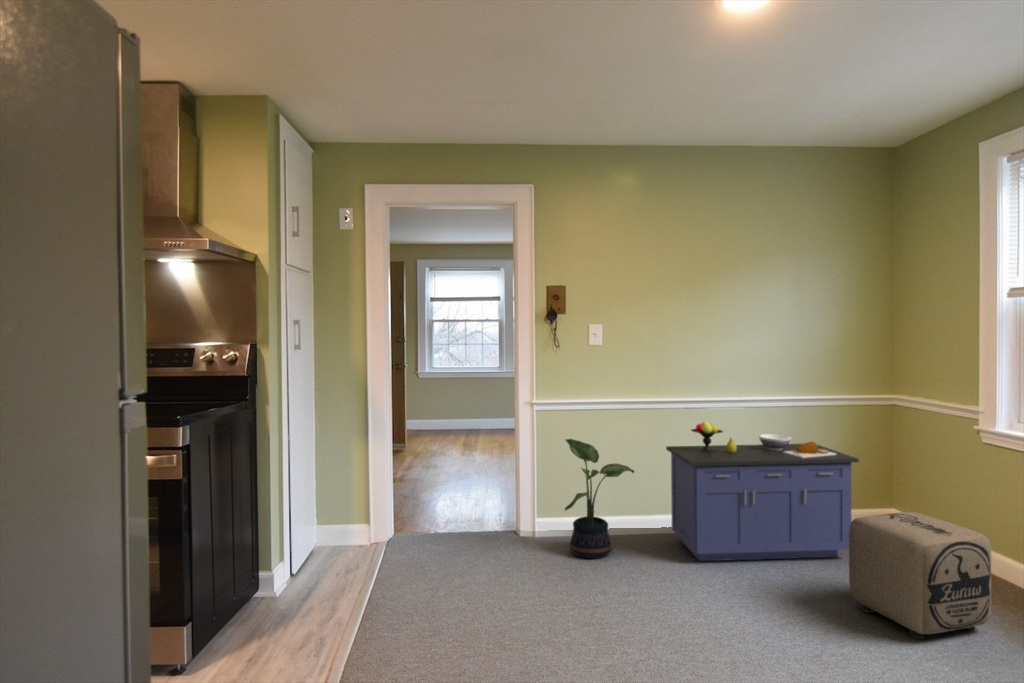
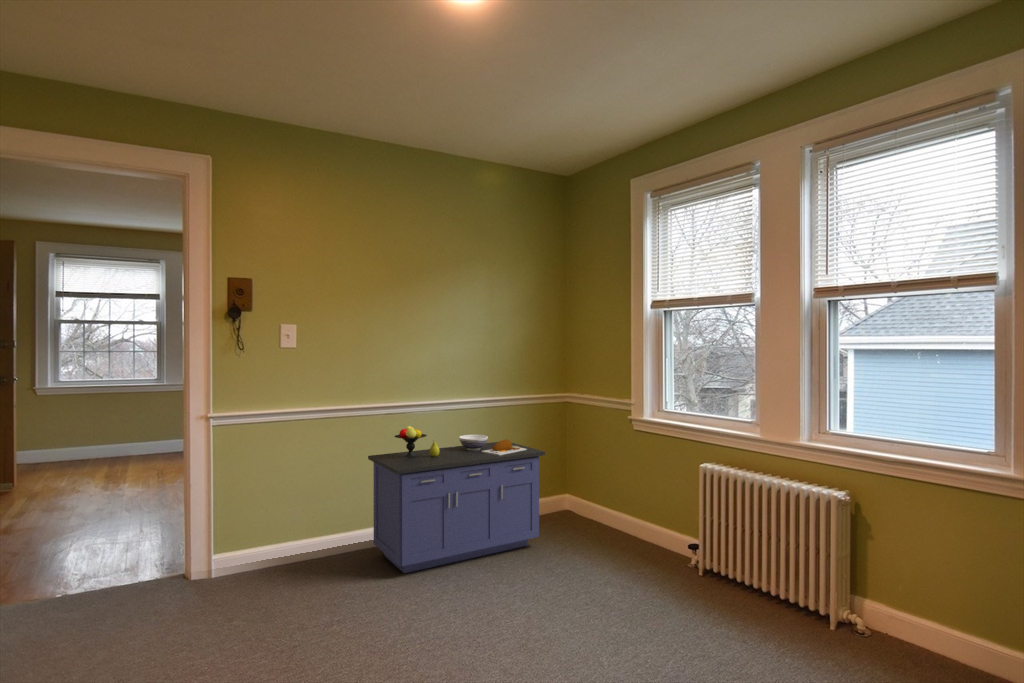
potted plant: present [565,439,634,559] -> none [250,456,334,594]
ottoman: present [849,512,991,639] -> none [544,495,649,611]

